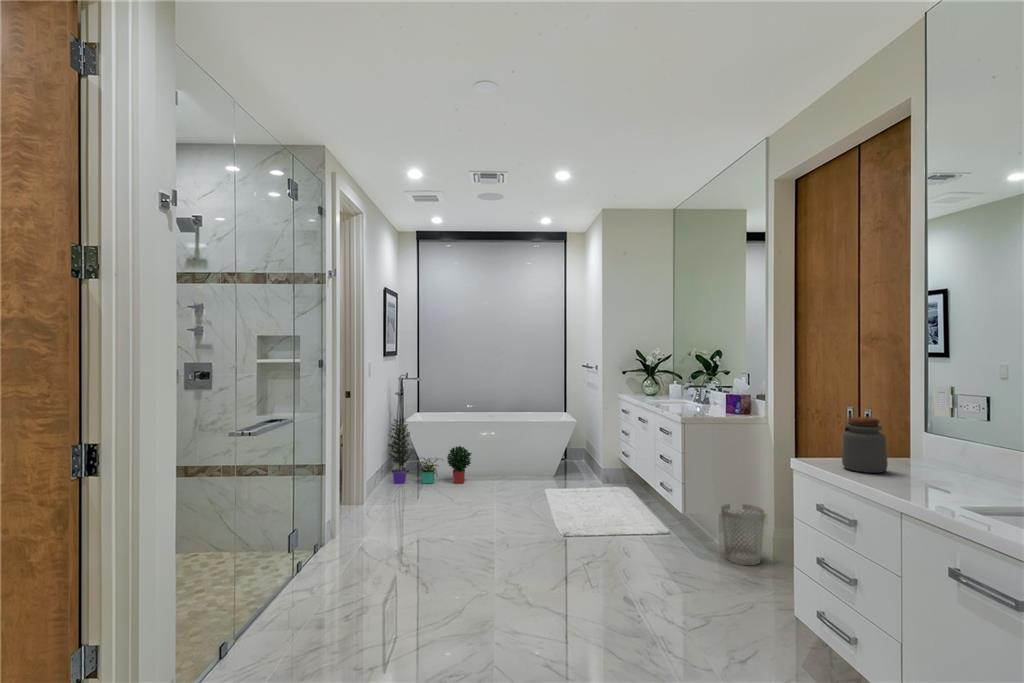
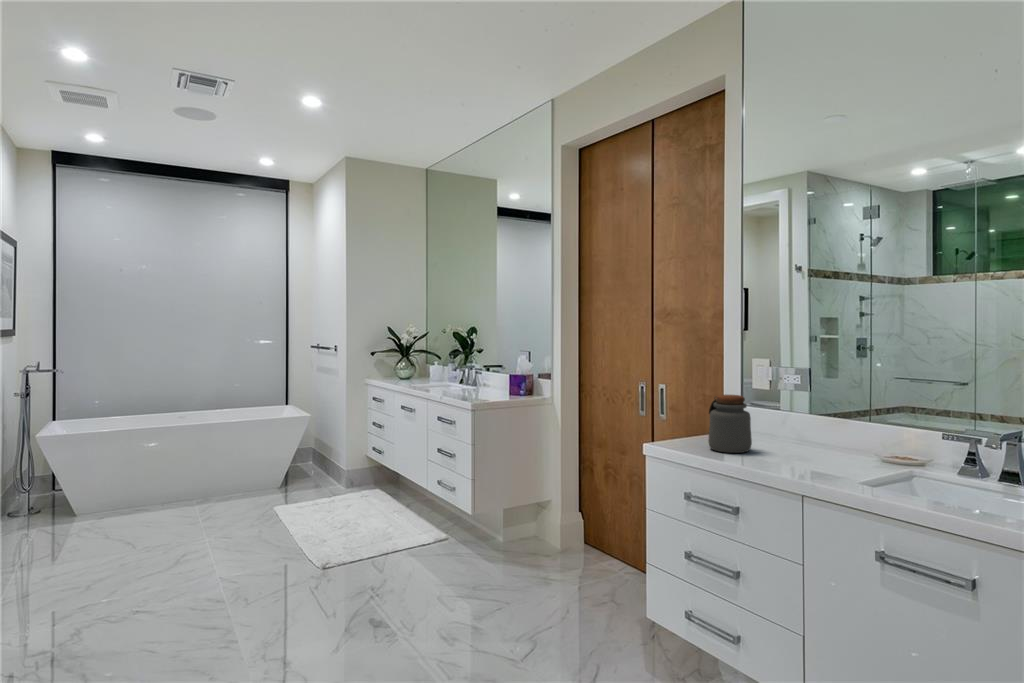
potted plant: present [388,418,472,484] -> none [11,432,164,533]
wastebasket: present [721,504,764,565] -> none [514,493,557,560]

